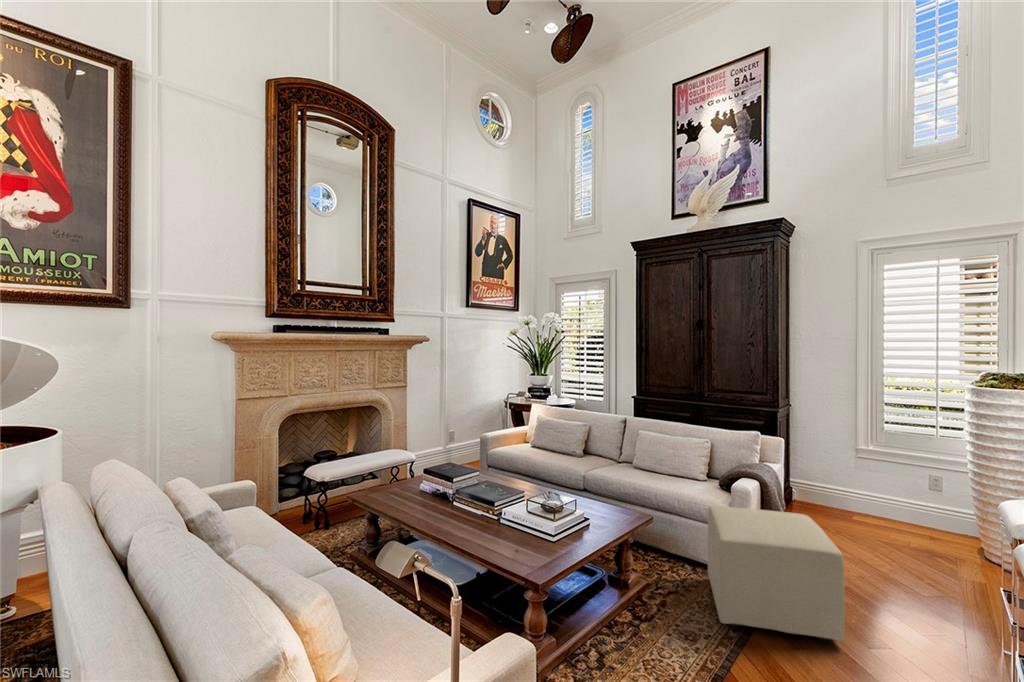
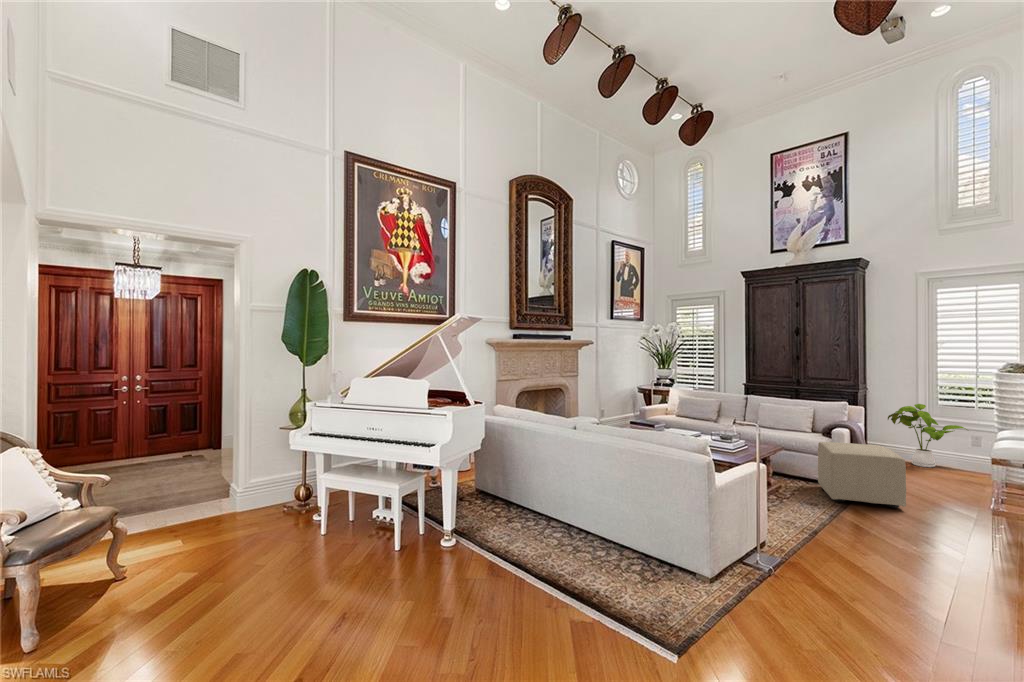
house plant: none [816,430,927,522] -> present [888,404,967,467]

